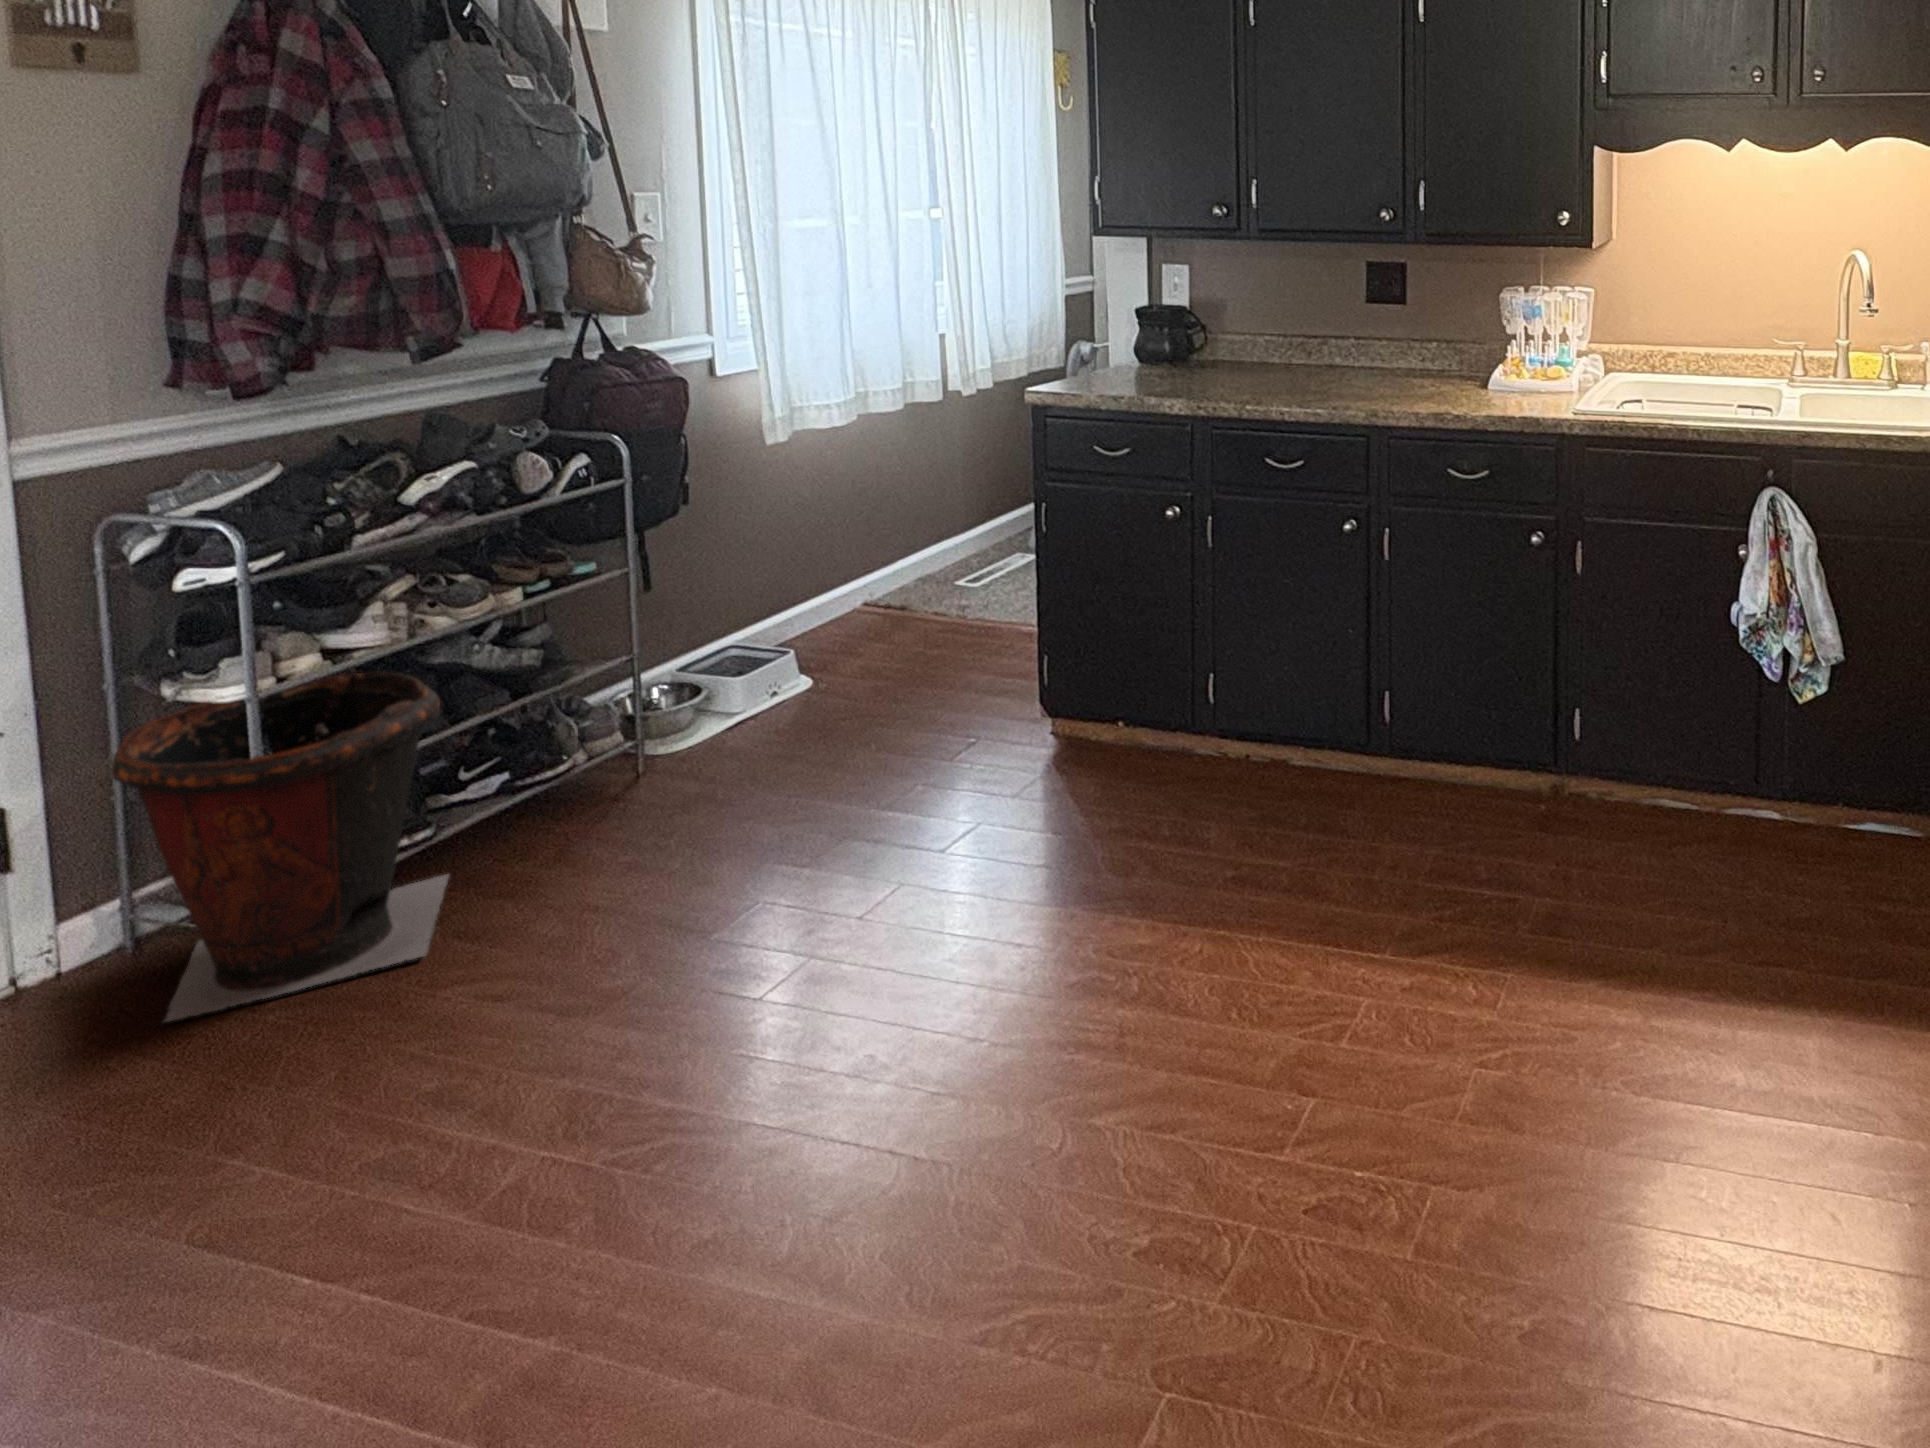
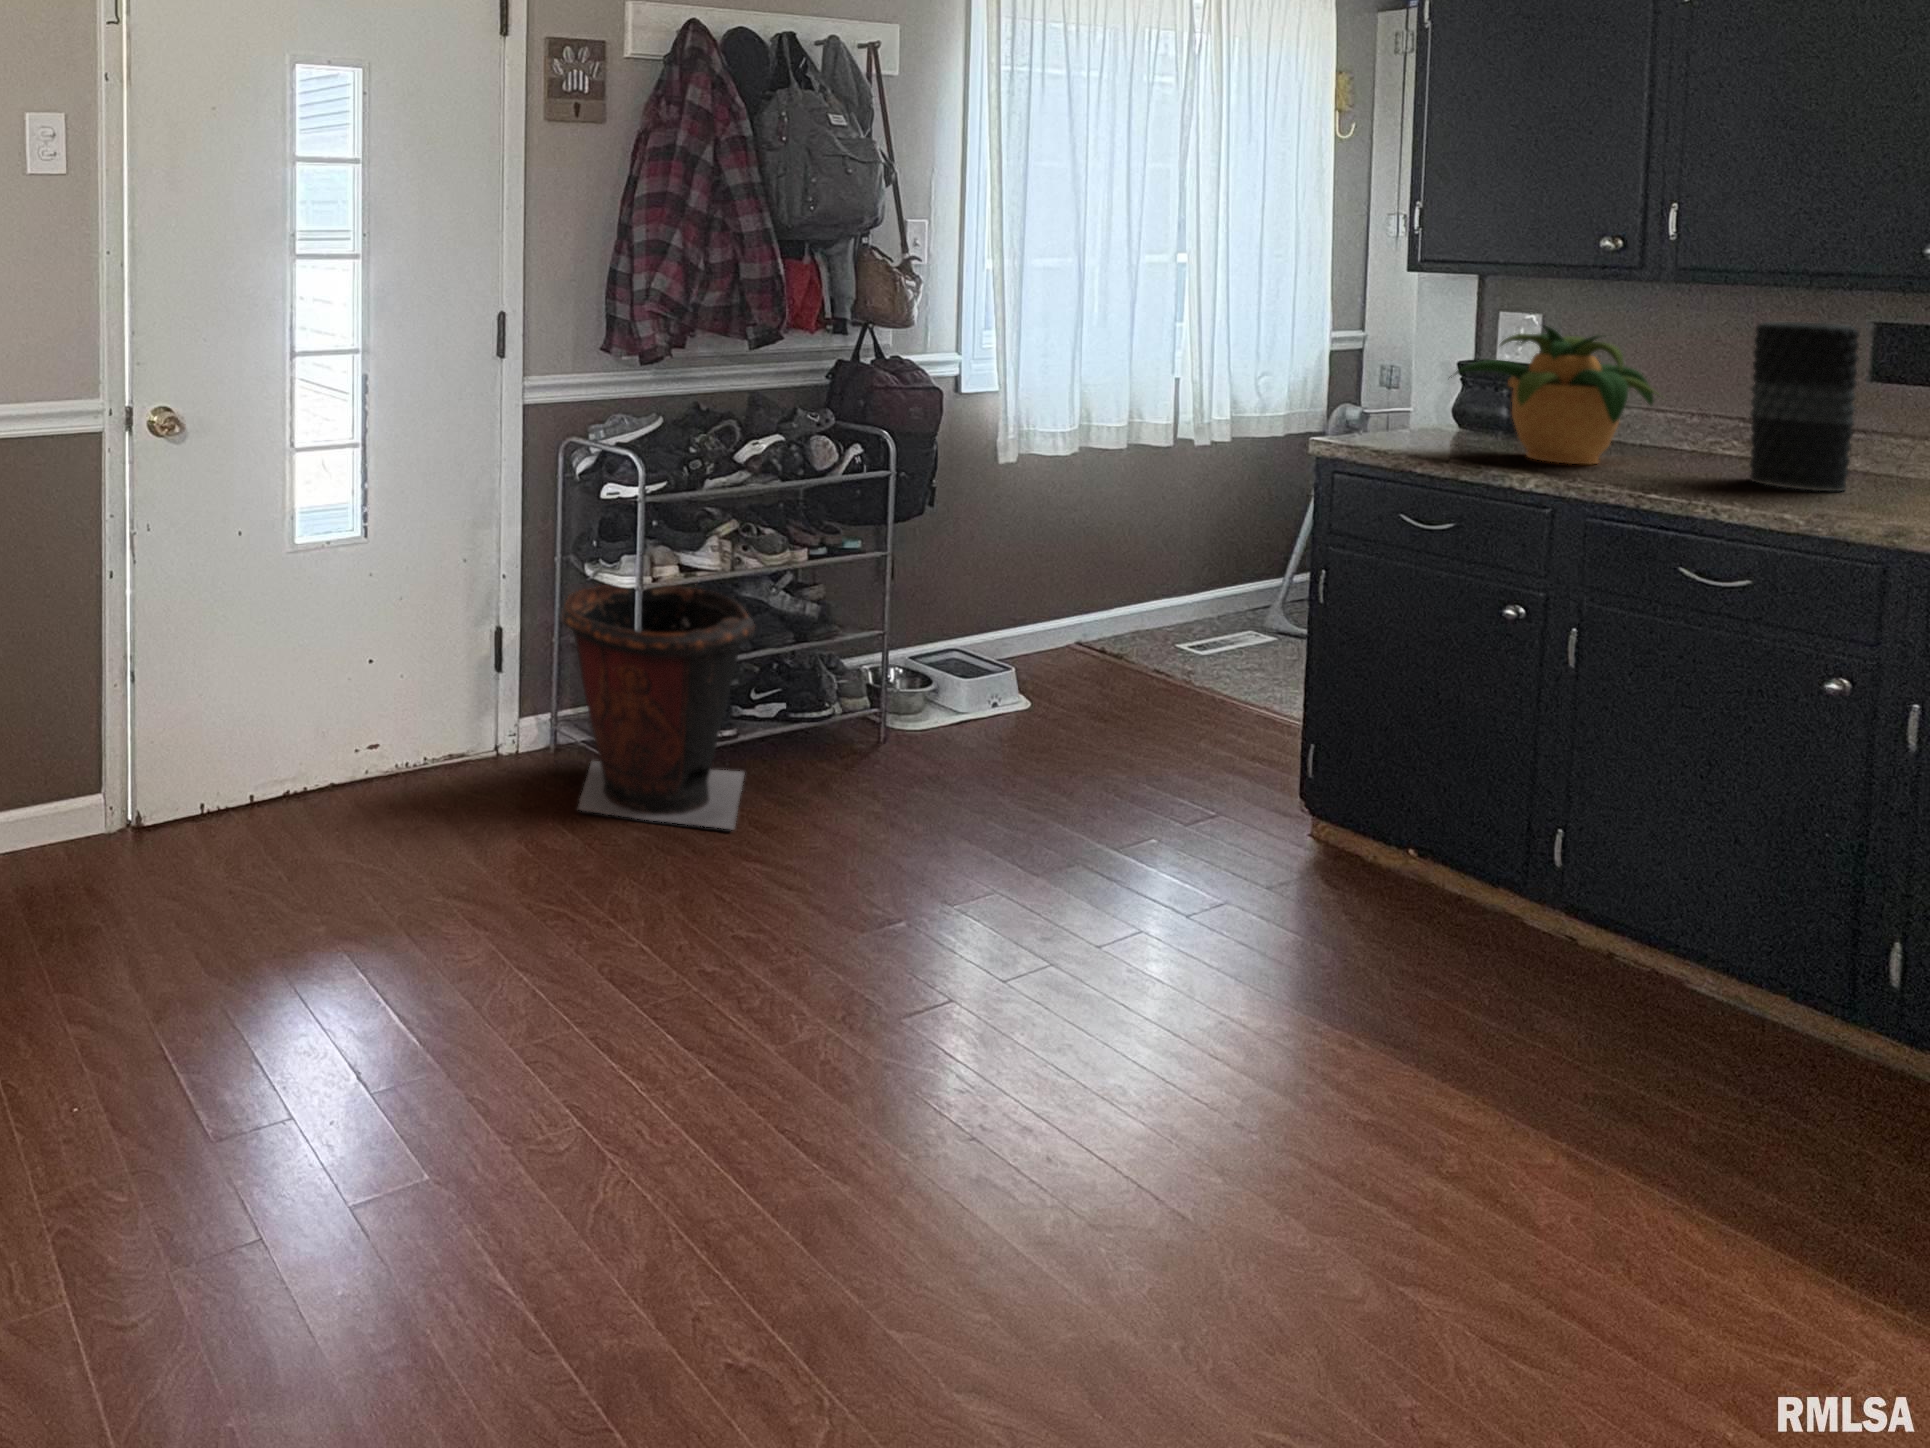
vase: none [1300,268,1352,388] -> present [1750,322,1860,491]
potted plant: none [1119,278,1256,388] -> present [1449,326,1656,464]

